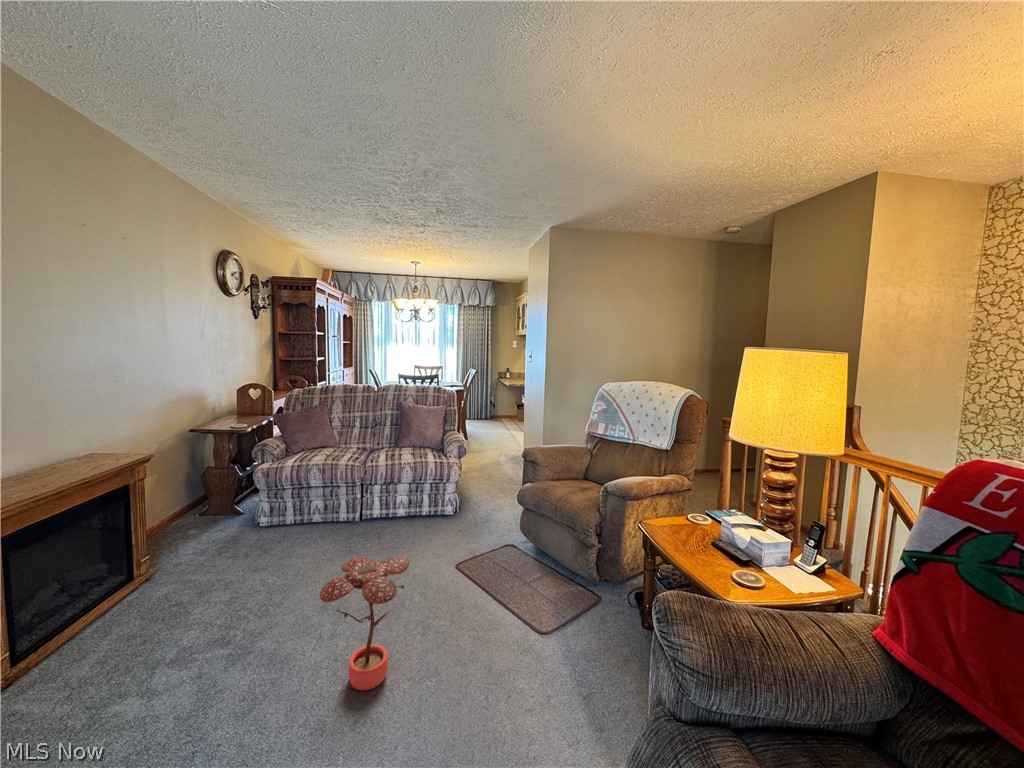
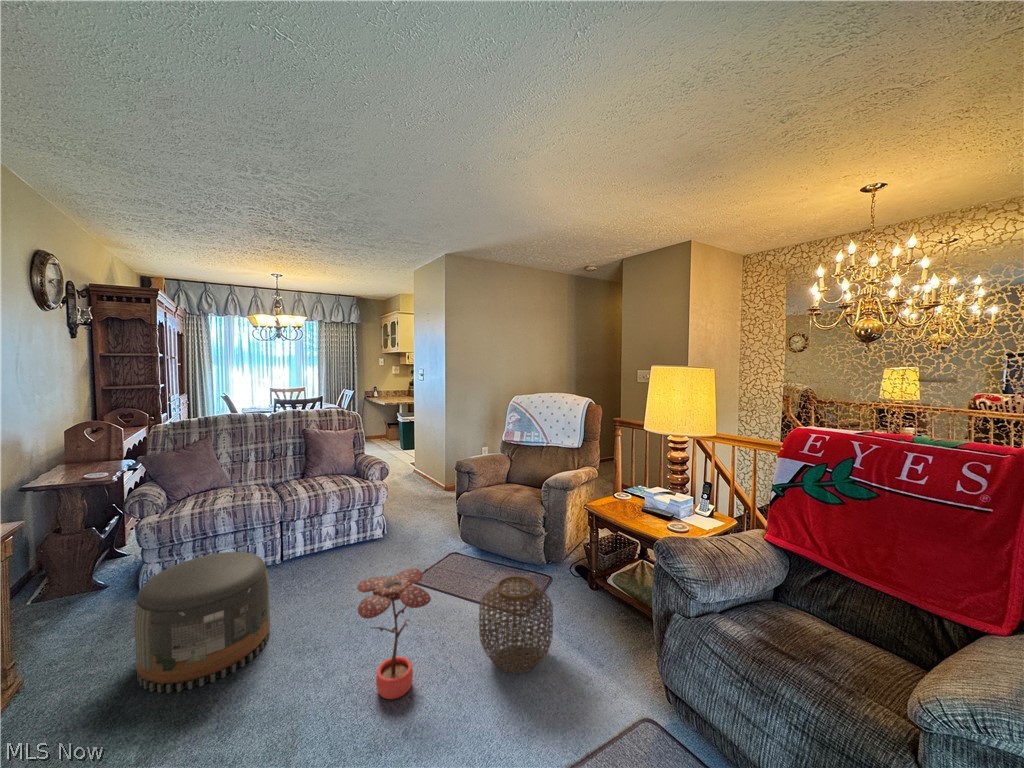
pouf: none [202,504,314,618] -> present [135,552,270,693]
woven basket: none [459,592,549,712] -> present [479,576,553,673]

